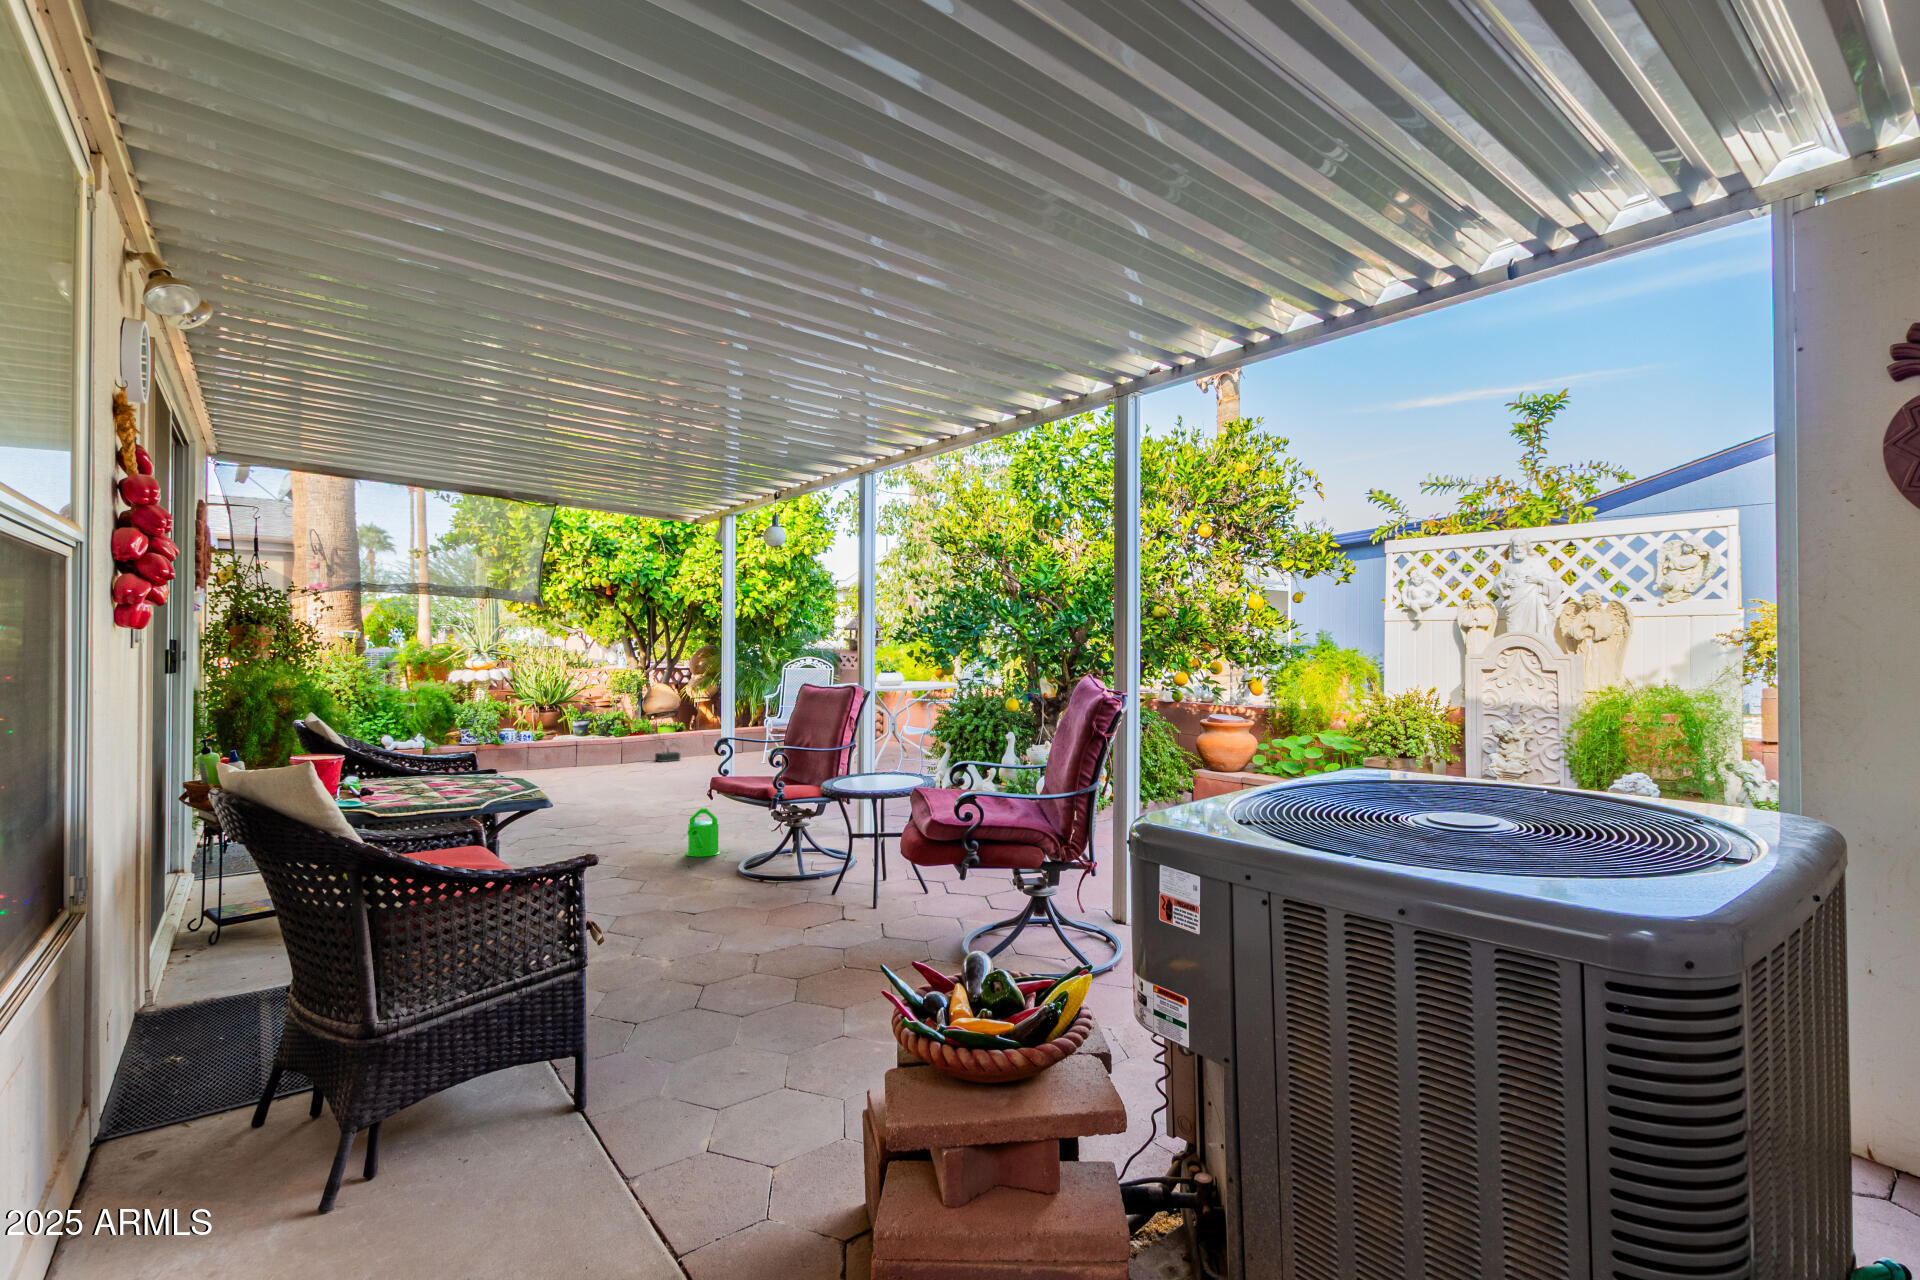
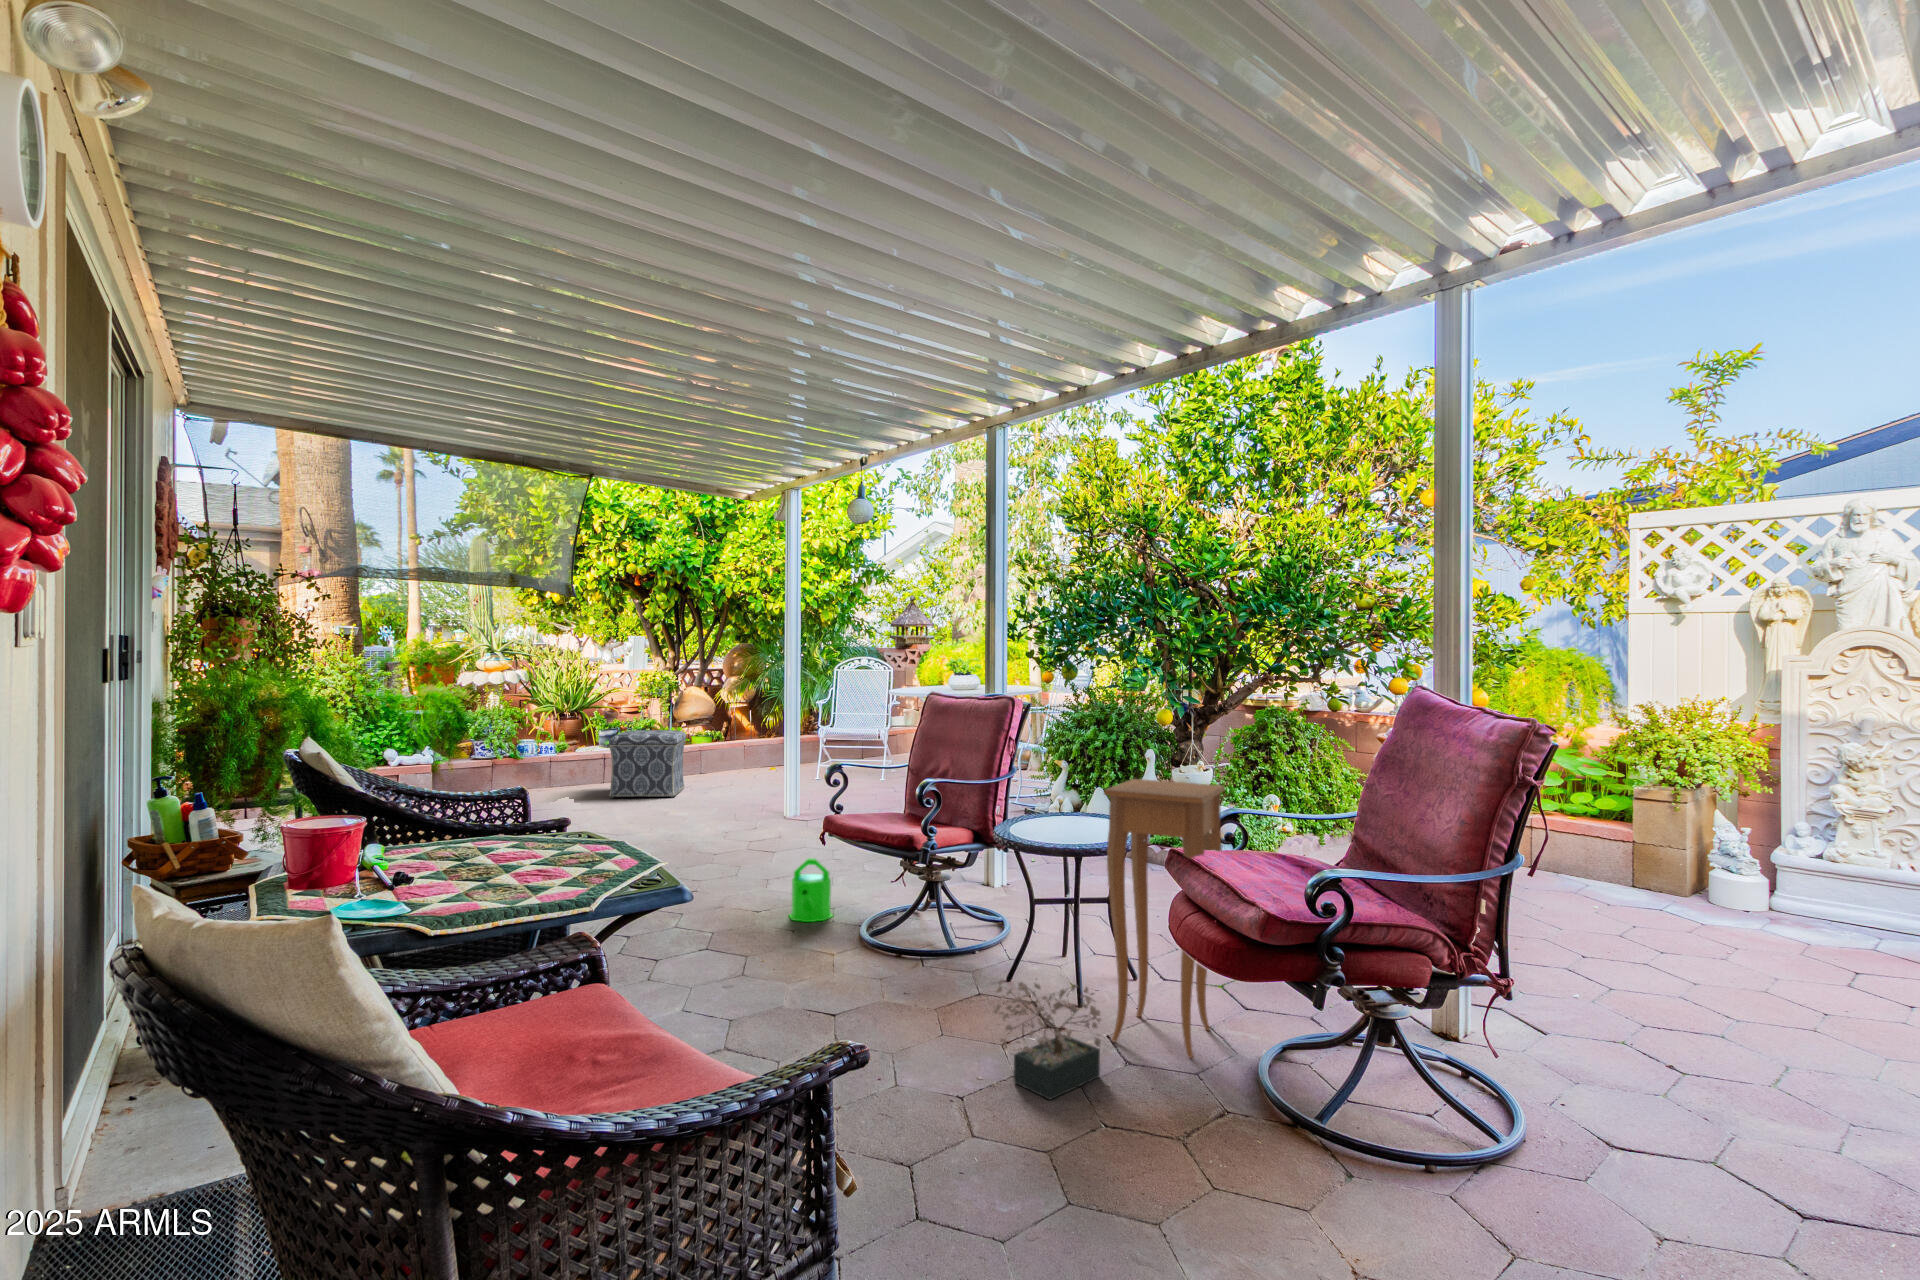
ottoman: none [574,720,642,777] -> present [609,730,686,798]
decorative plant: present [649,732,680,762] -> present [993,980,1101,1099]
side table: none [873,736,967,929] -> present [1104,779,1225,1058]

